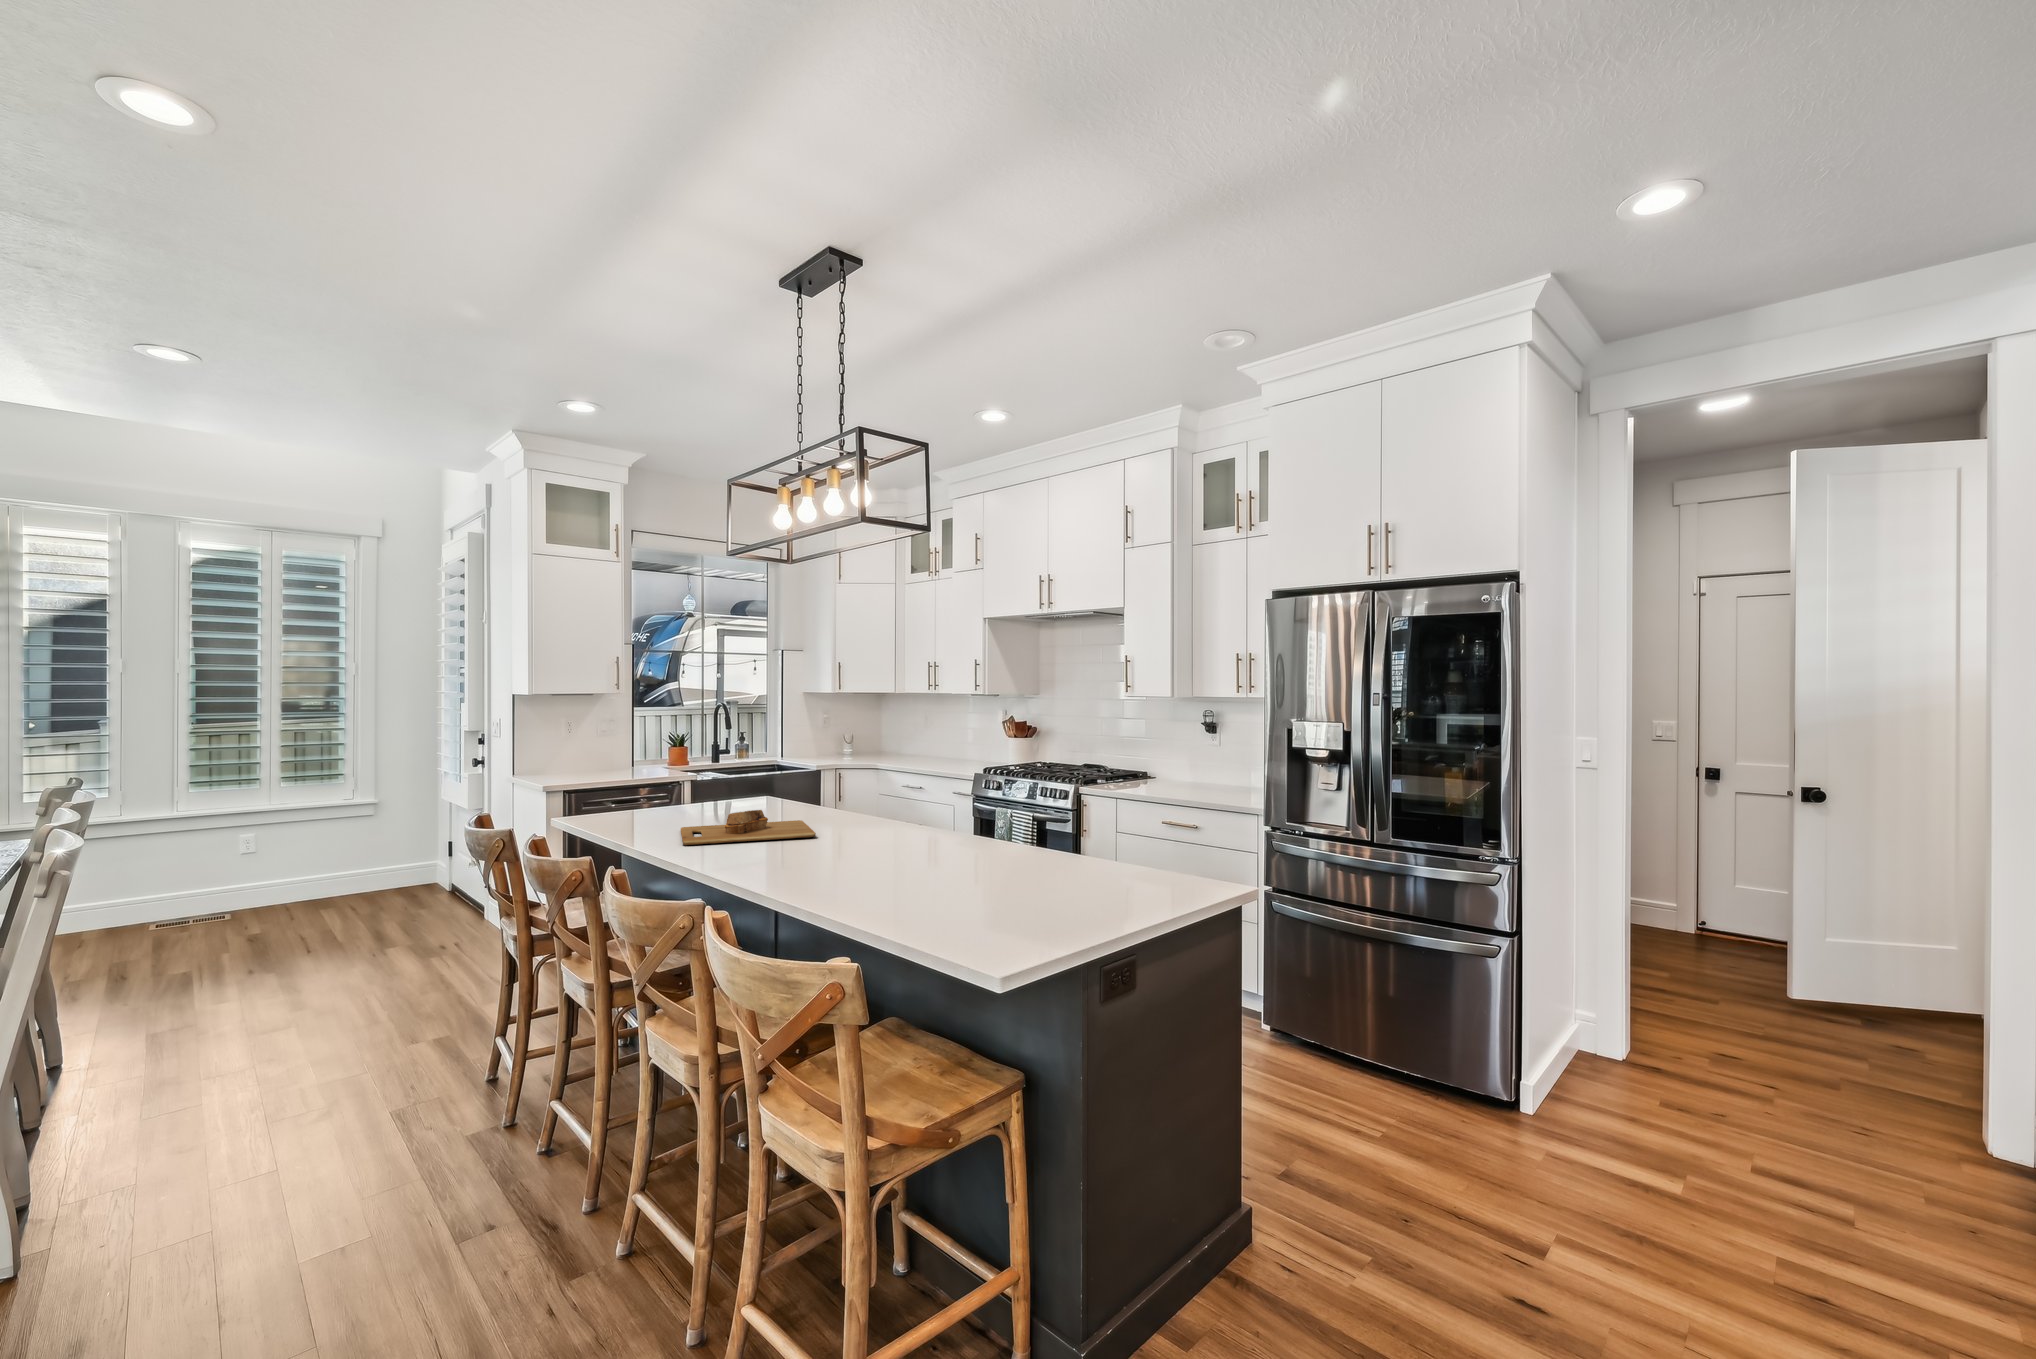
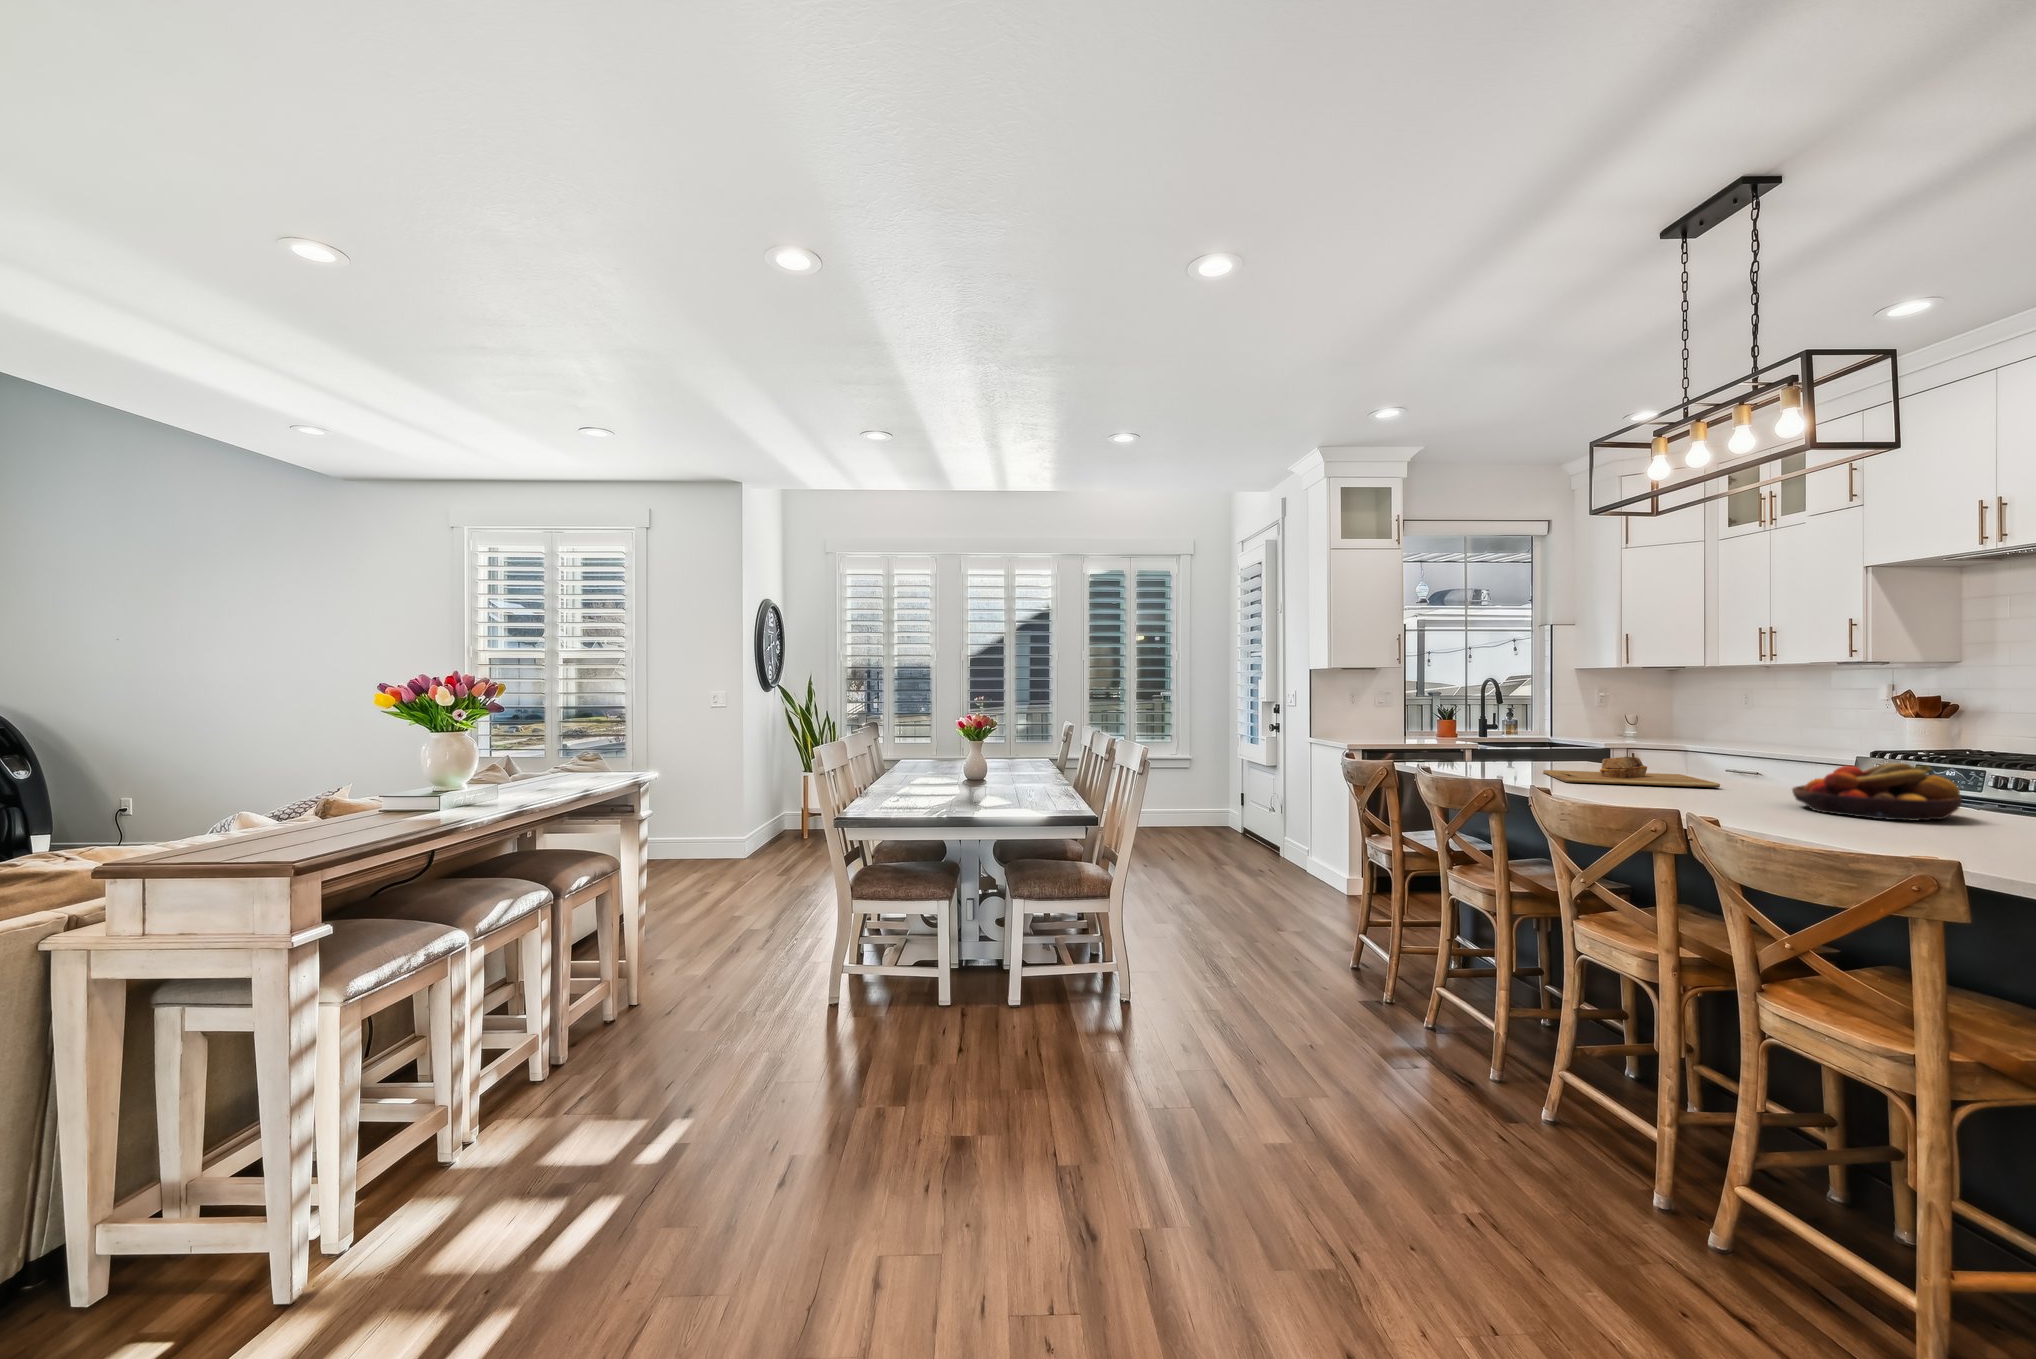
fruit bowl: none [843,811,946,869] -> present [1792,763,1962,821]

